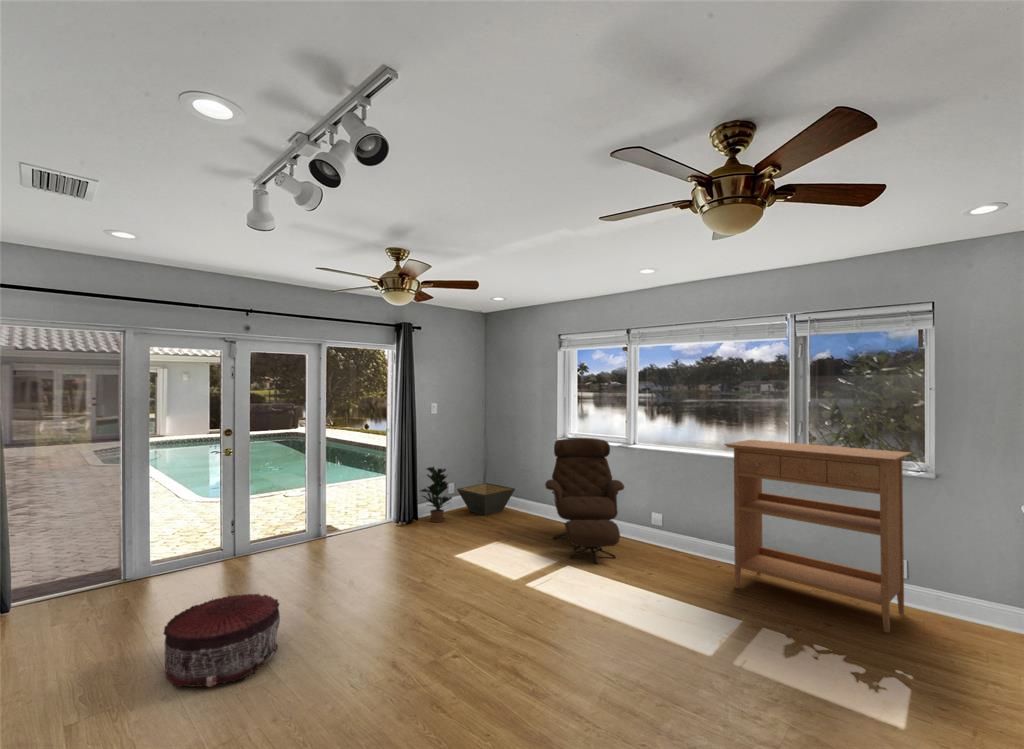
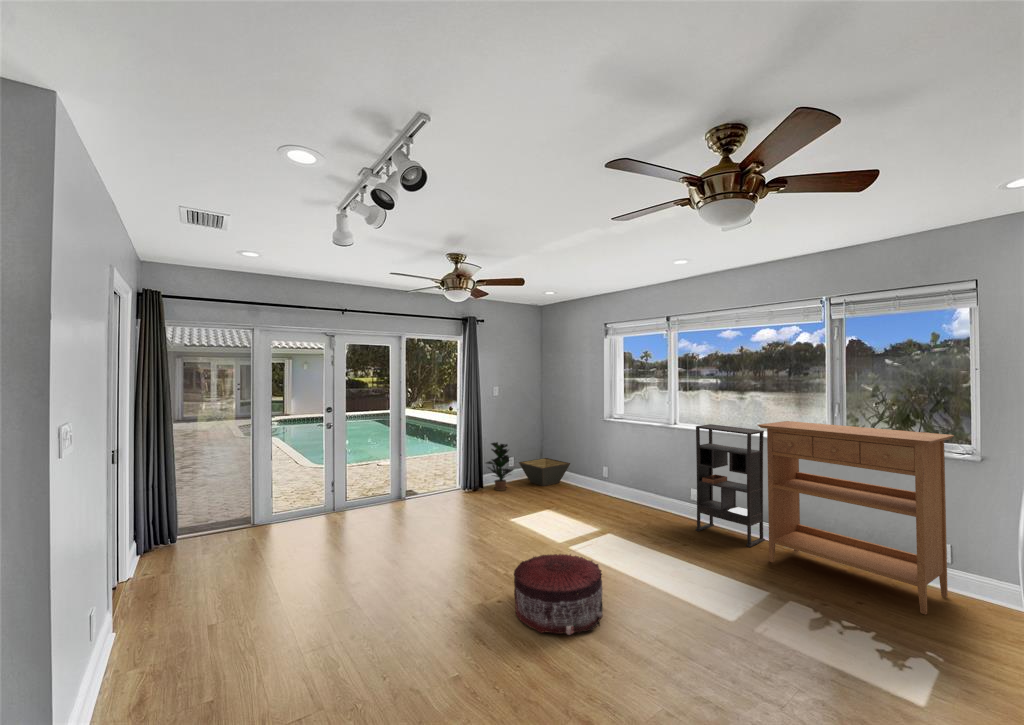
lounge chair: present [545,438,624,564] -> none [594,418,667,533]
bookshelf: none [656,444,727,573] -> present [695,424,765,547]
pouf: present [163,594,280,687] -> present [514,554,603,635]

